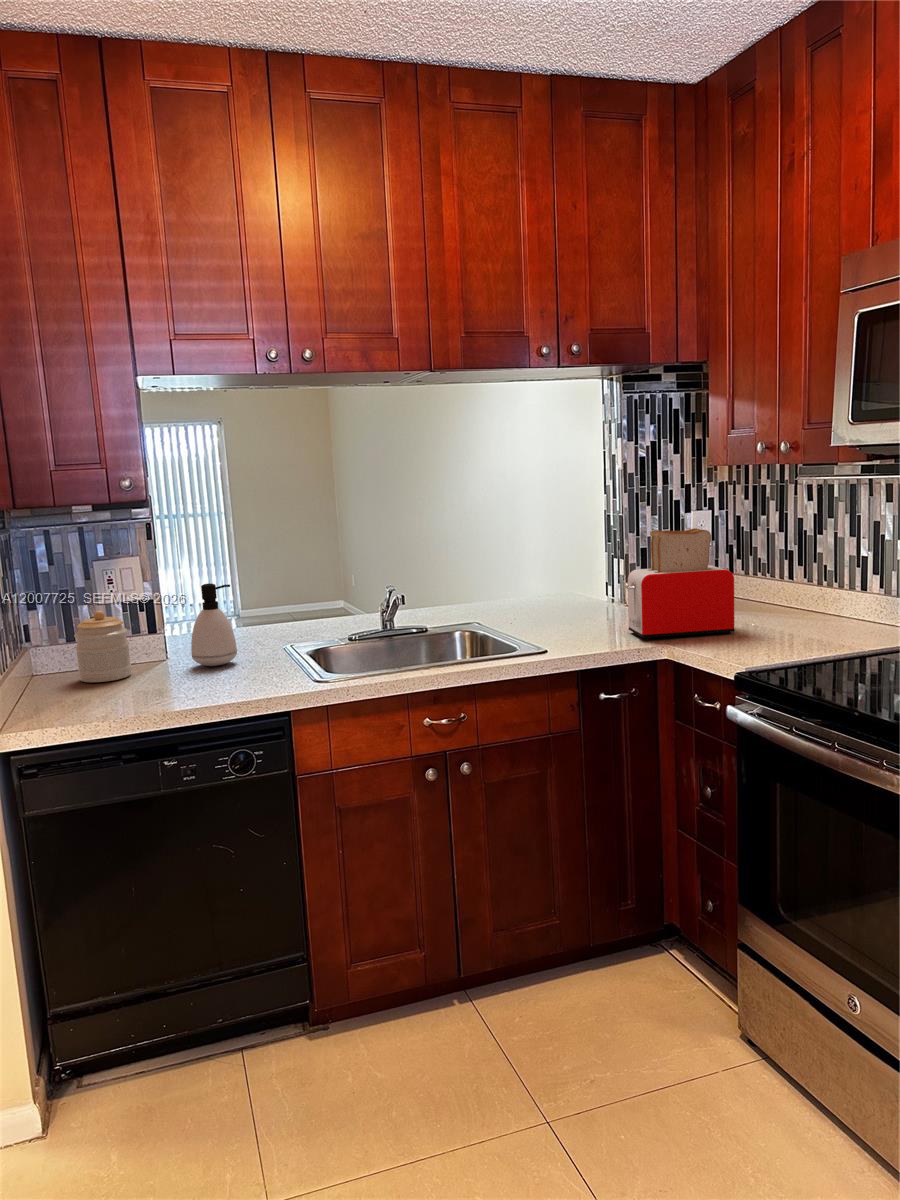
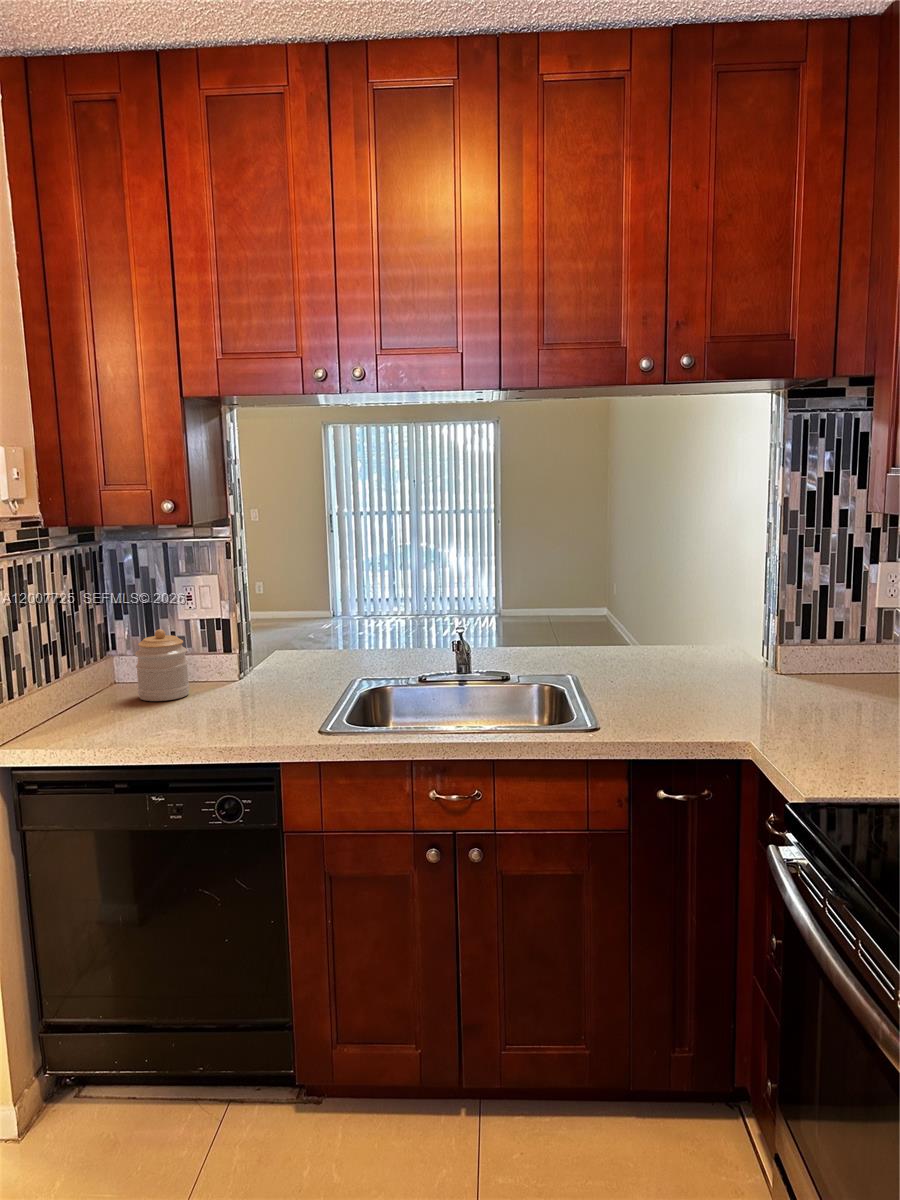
toaster: present [625,528,734,640] -> none [714,593,855,738]
soap dispenser: present [191,583,237,666] -> none [243,611,289,697]

